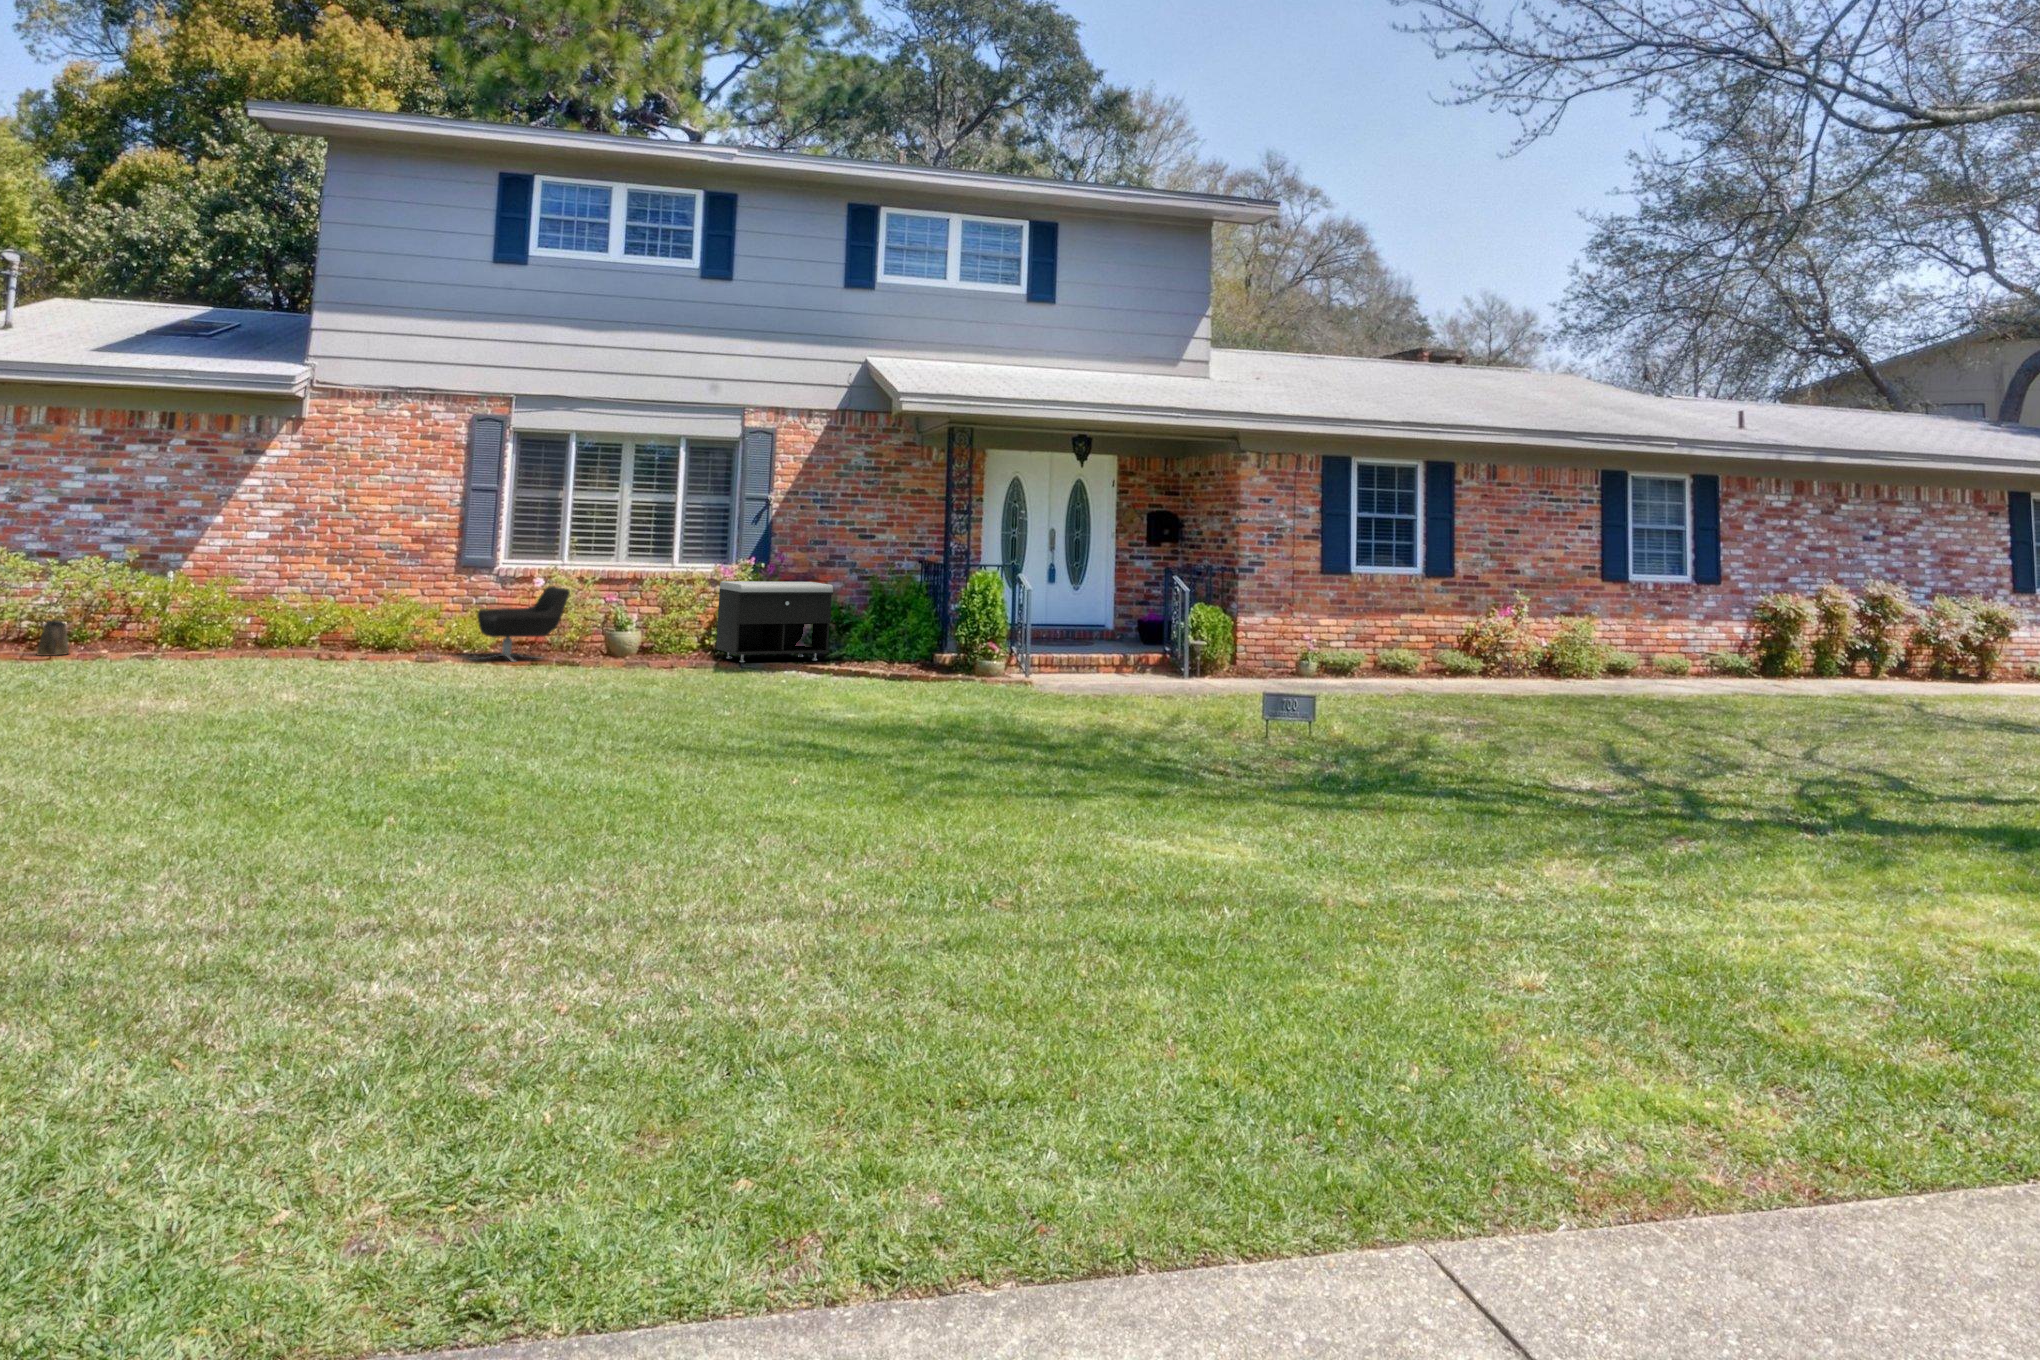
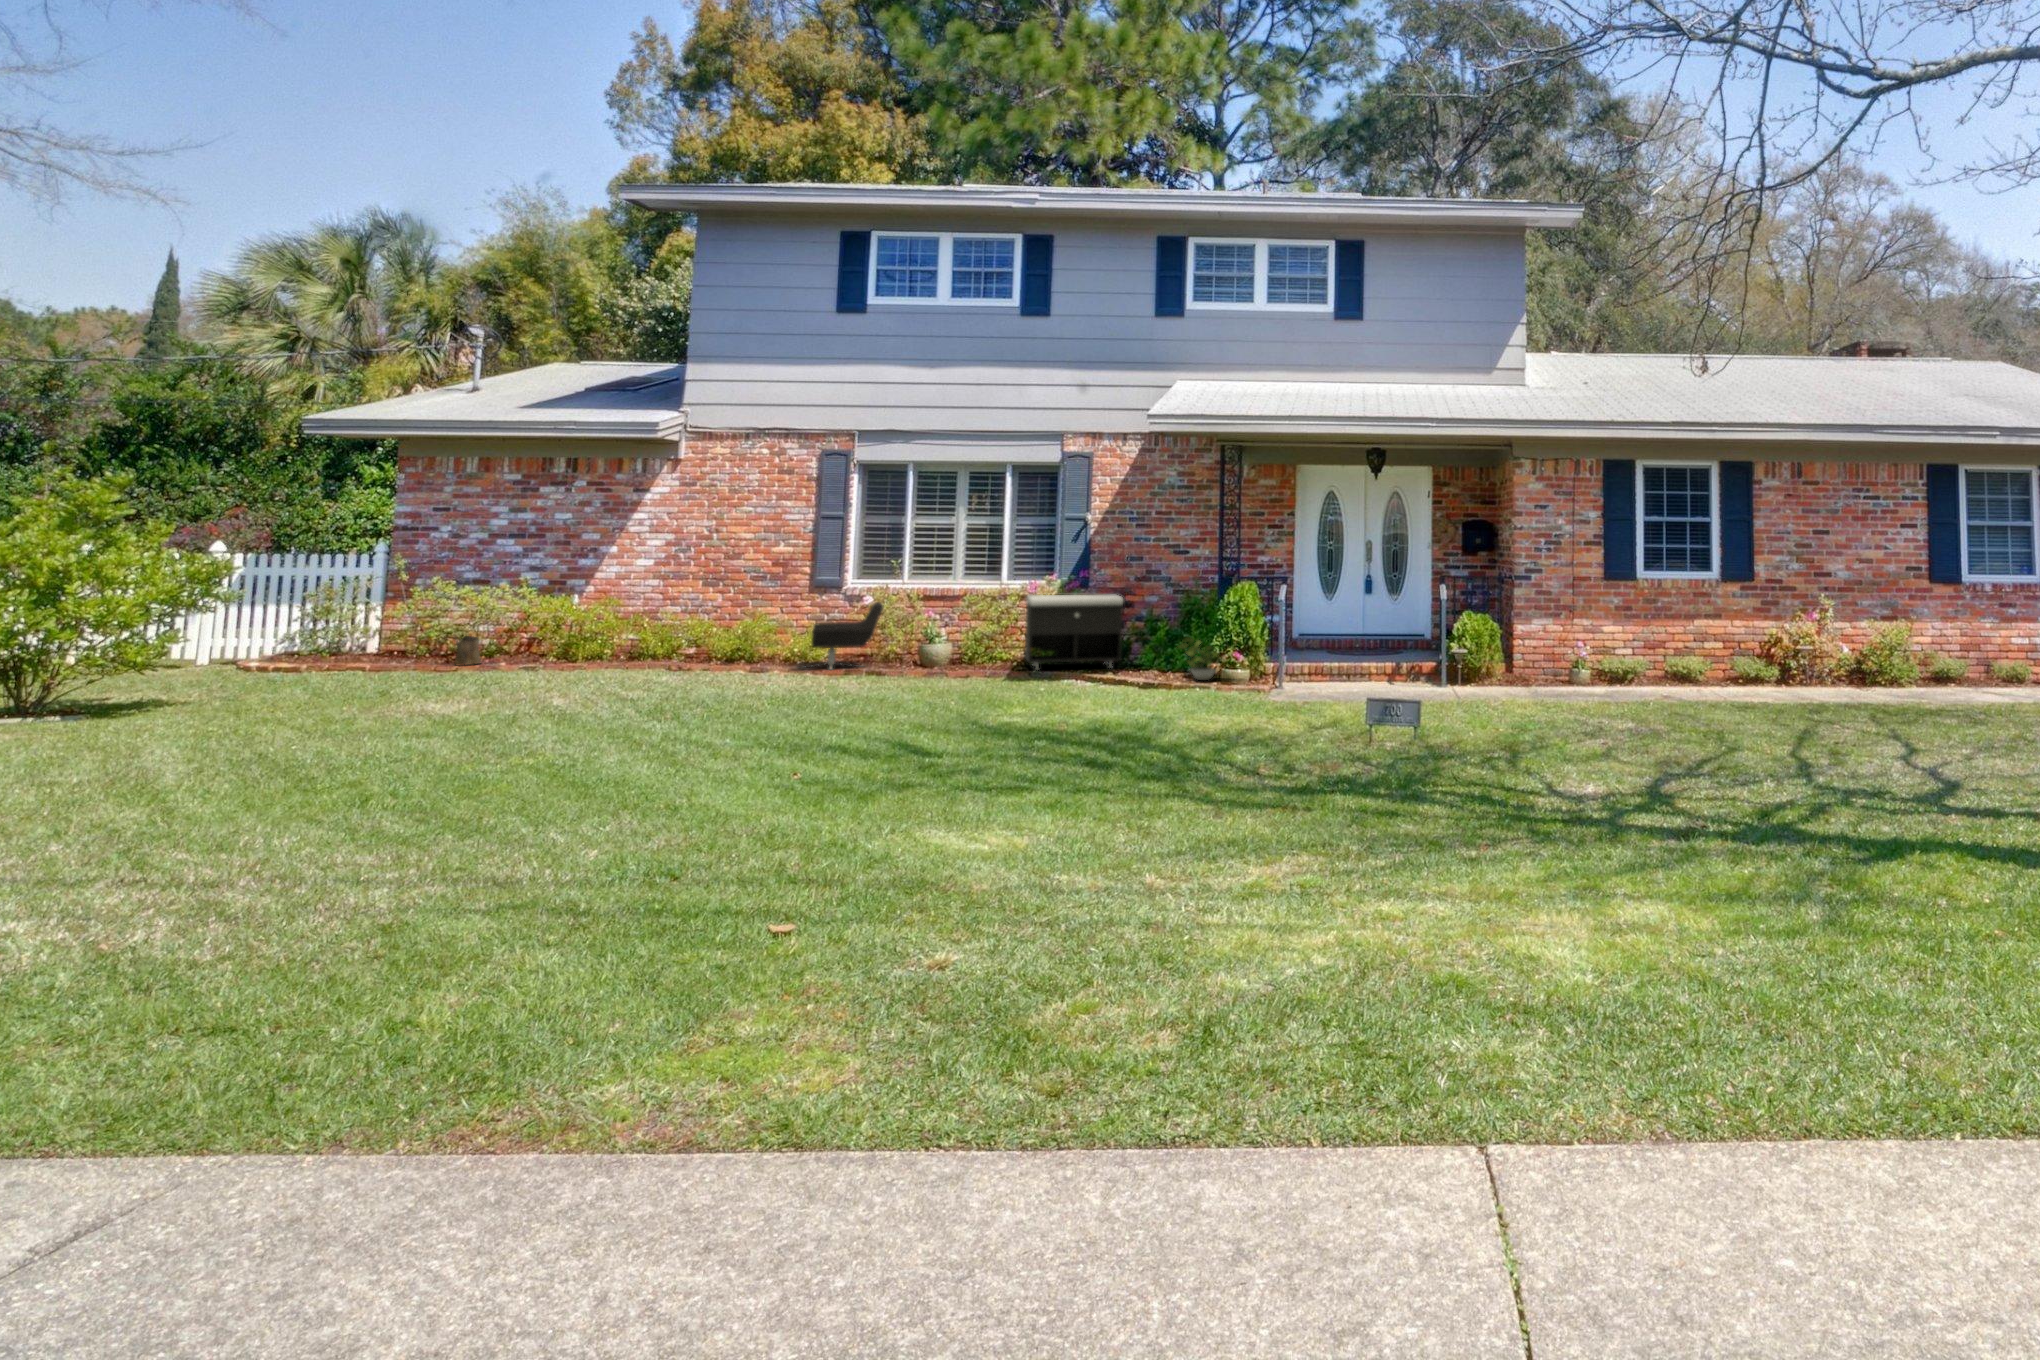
potted plant: none [916,627,967,673] -> present [1177,637,1220,680]

